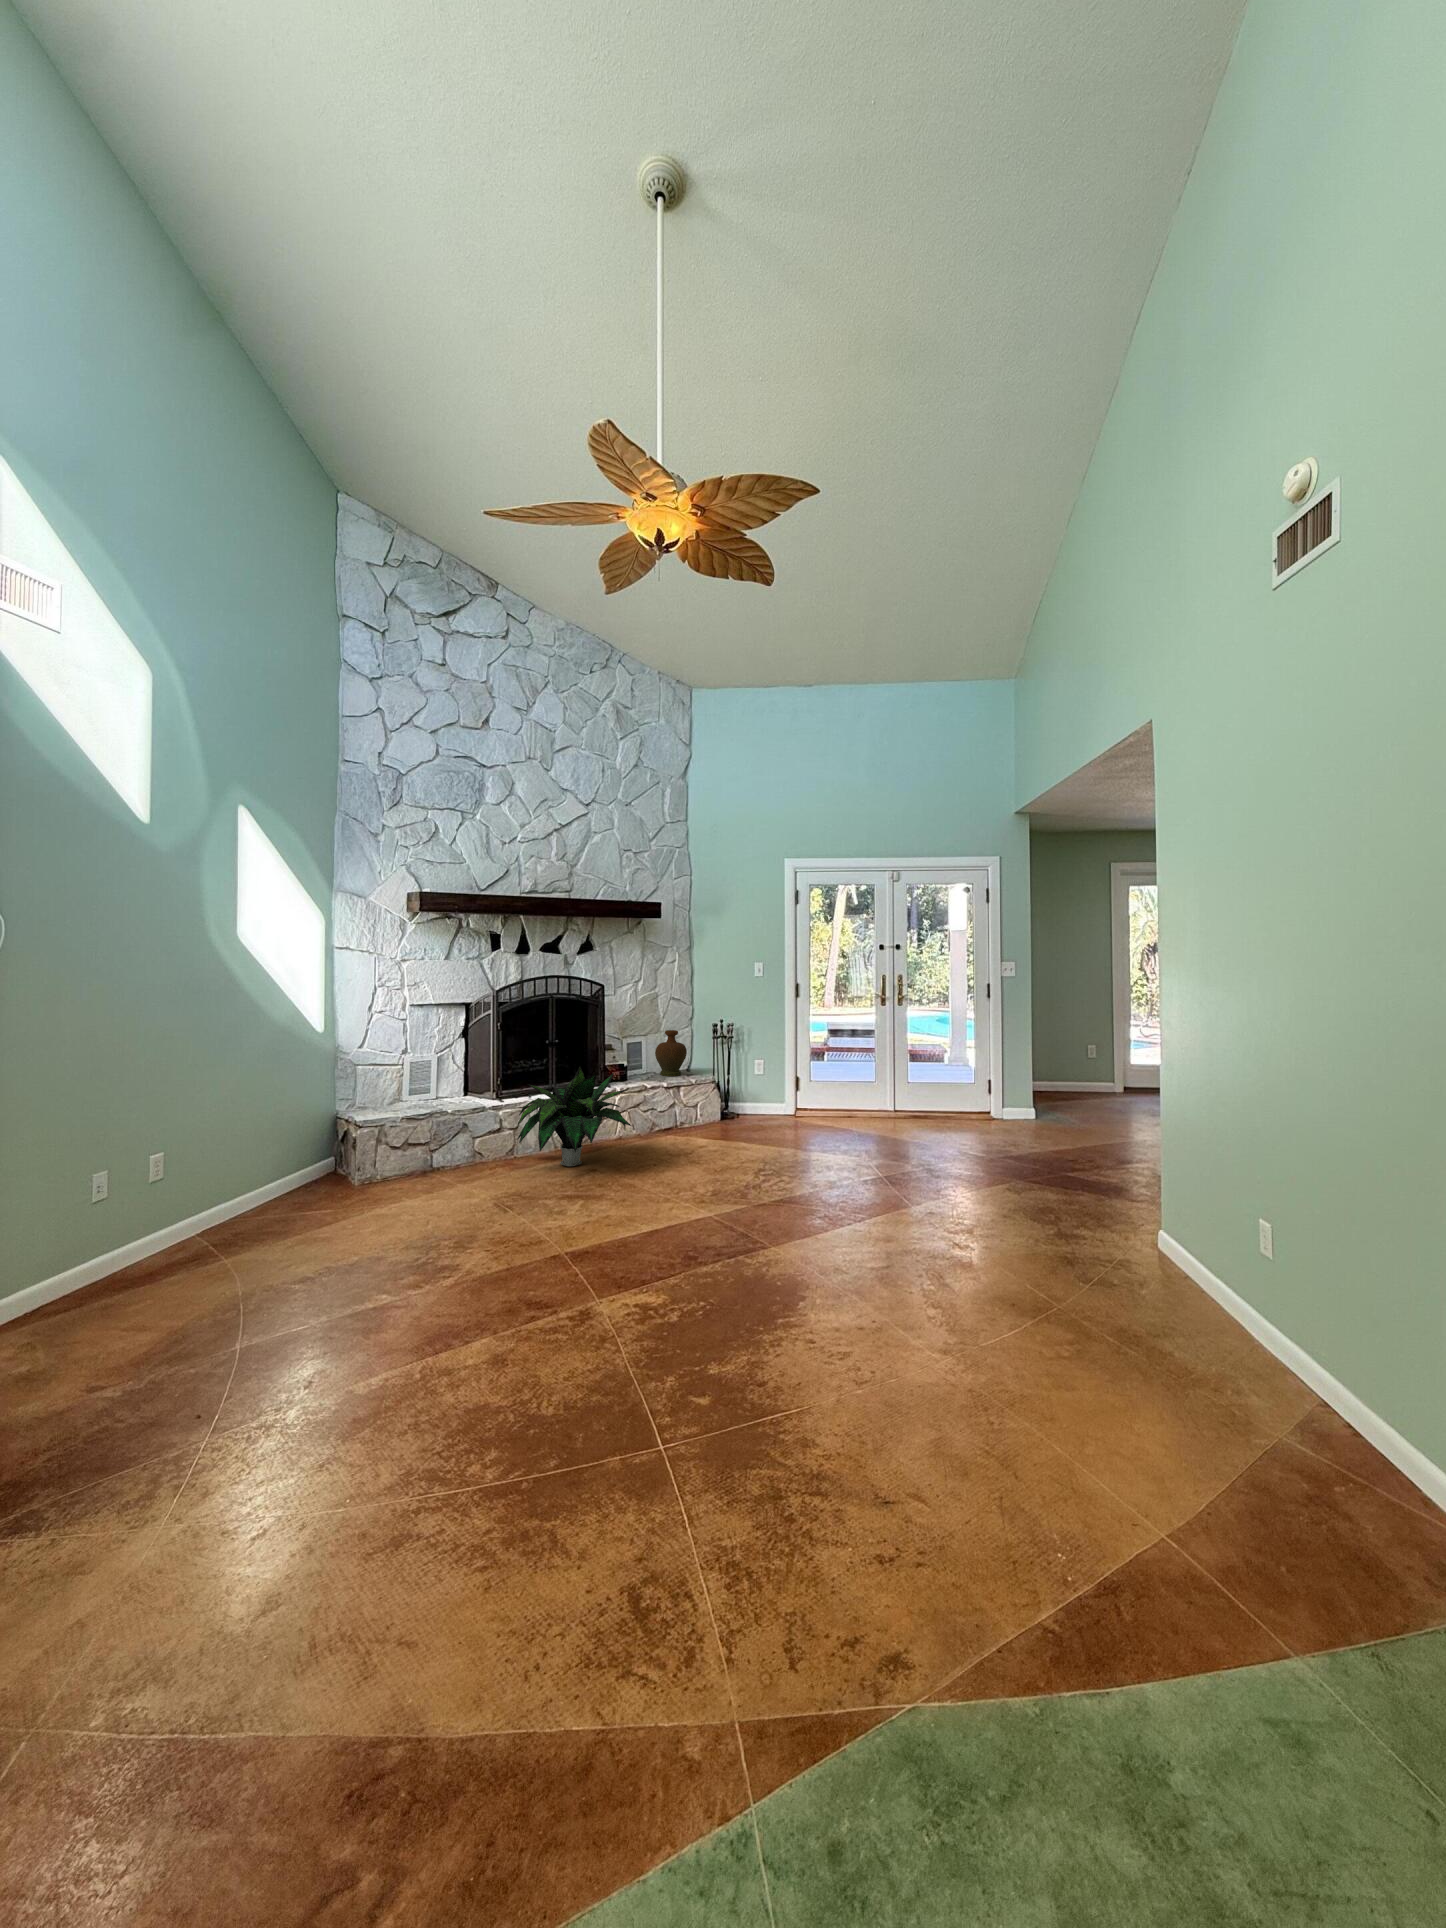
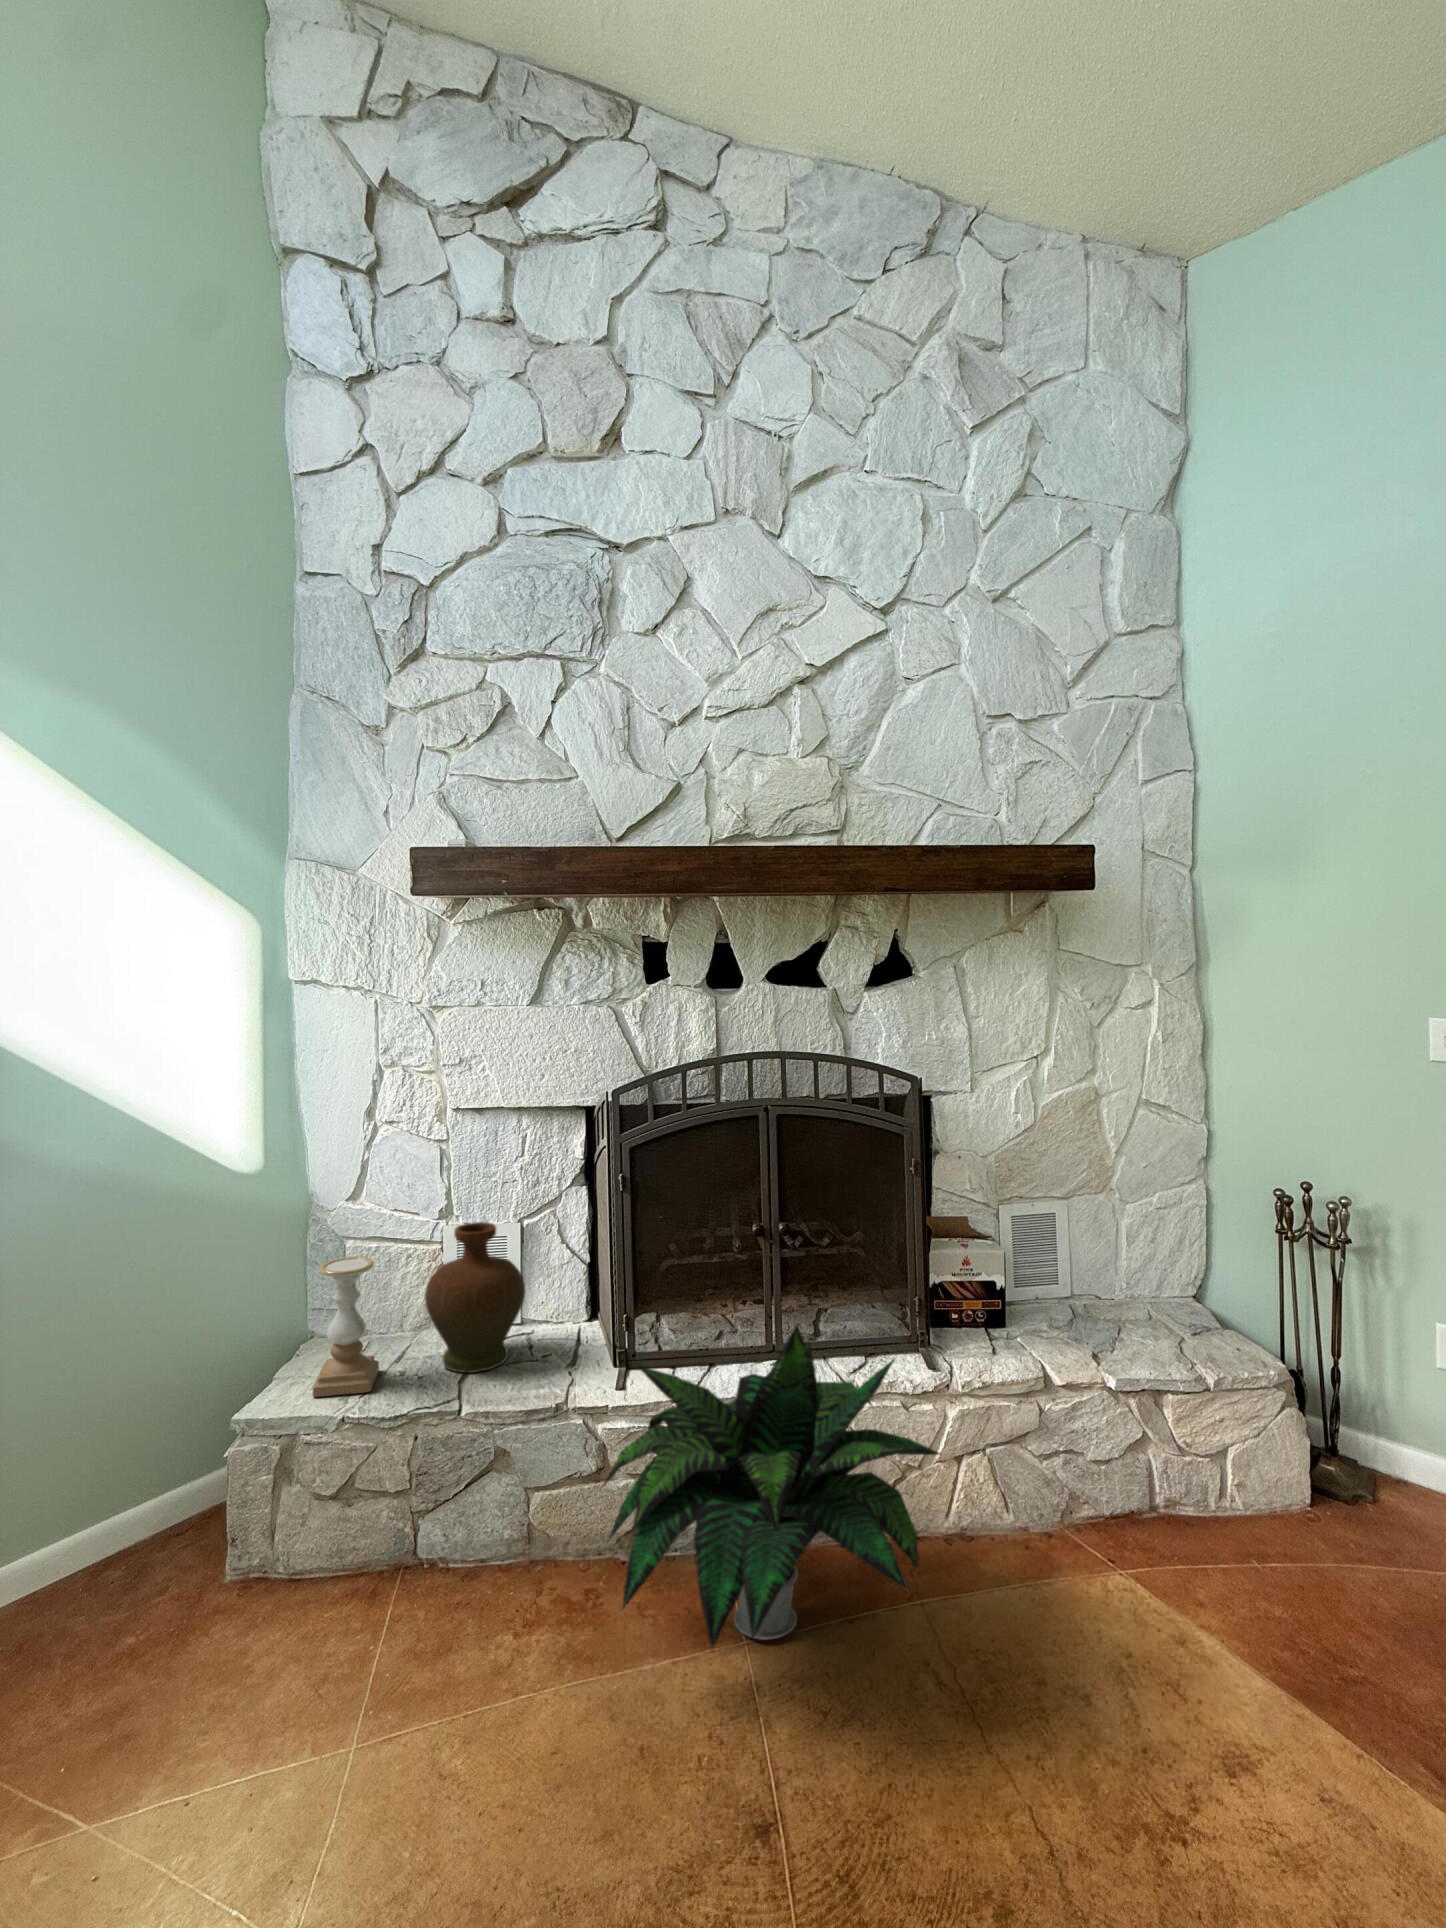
decorative vase: present [655,1030,687,1076] -> present [425,1222,526,1373]
candle holder: none [375,1061,406,1115] -> present [313,1257,379,1397]

